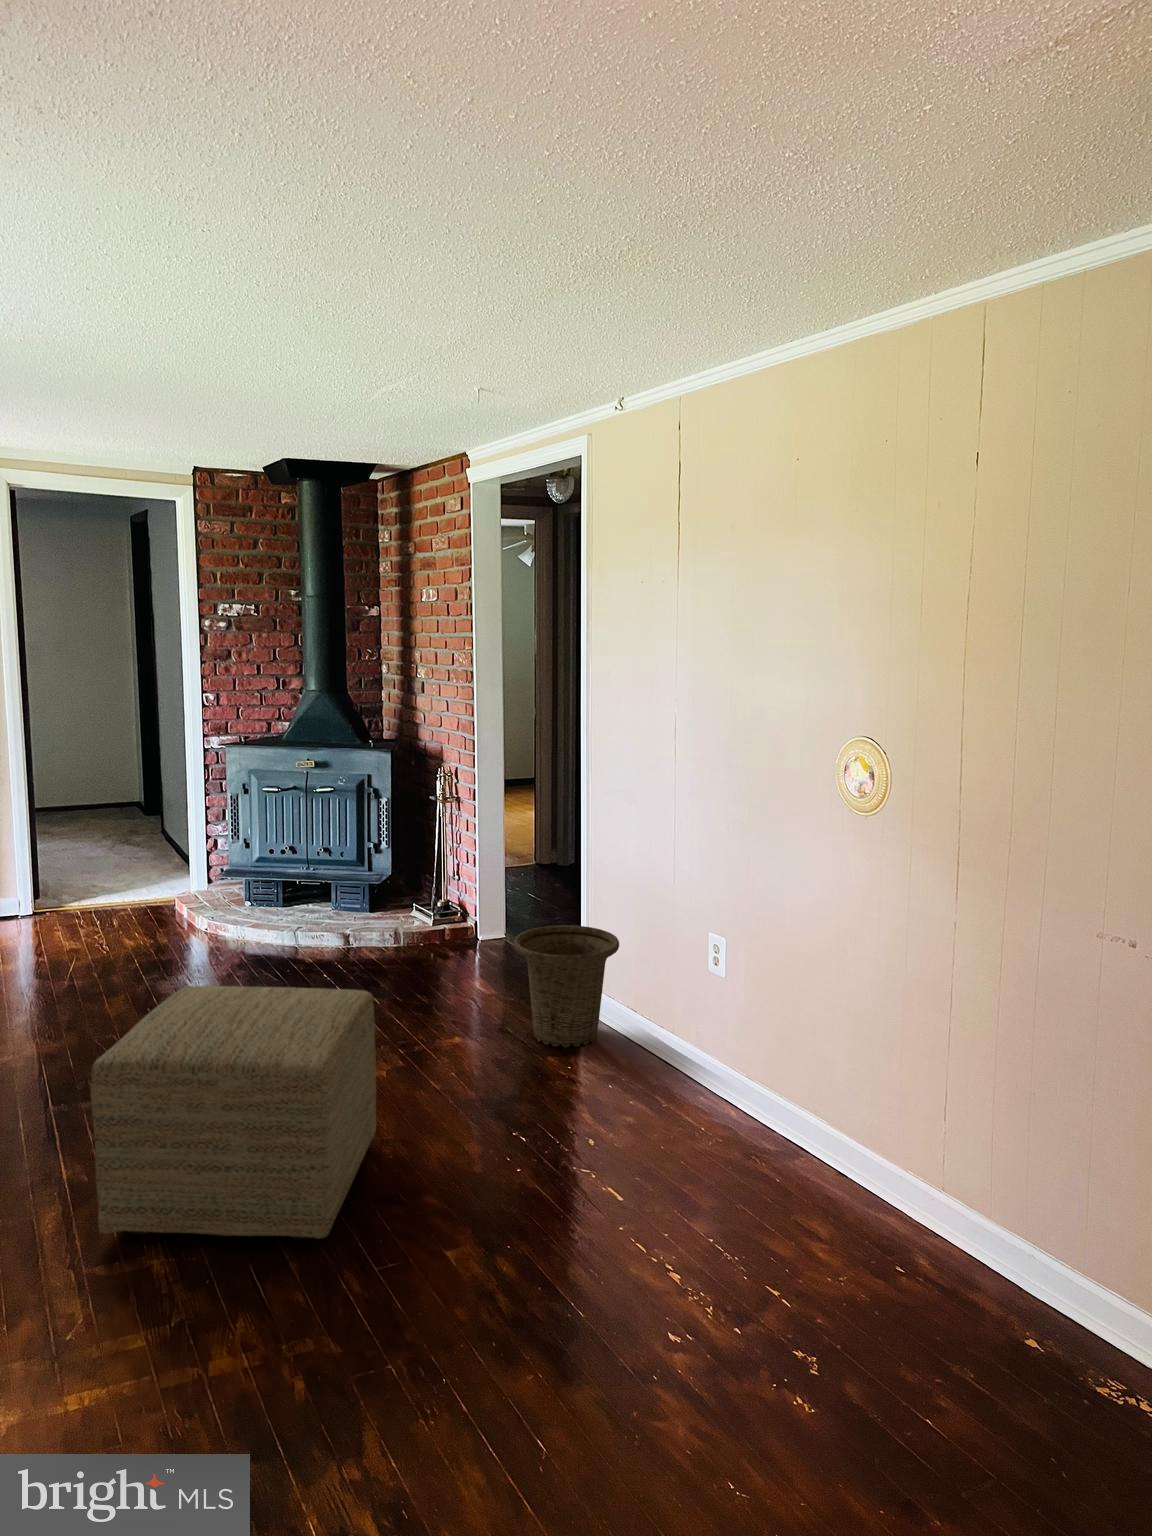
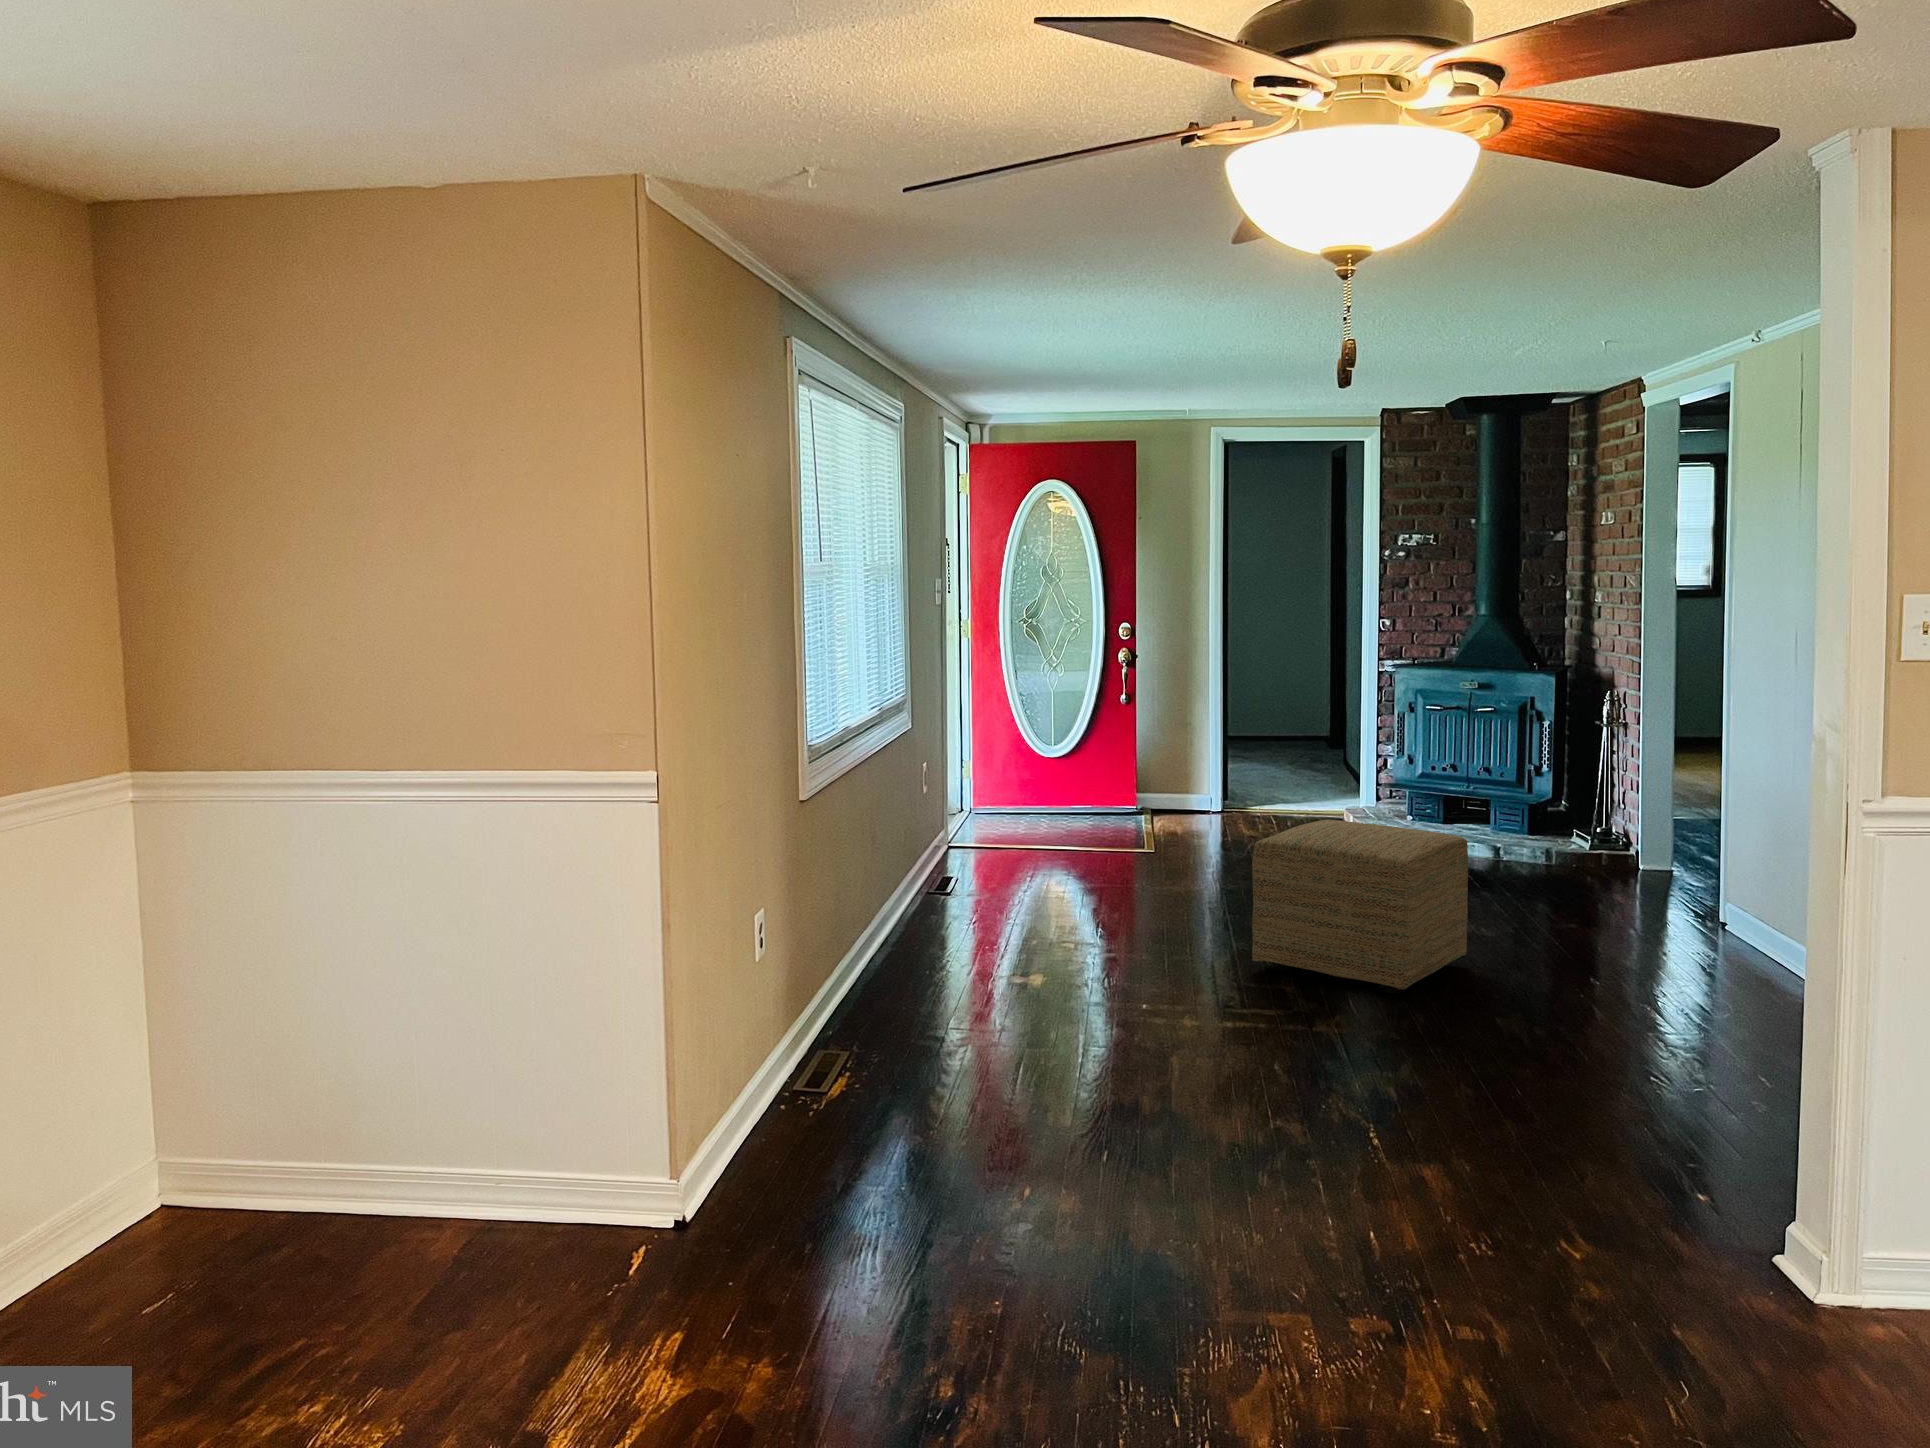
basket: present [514,925,619,1048] -> none [1634,836,1751,949]

